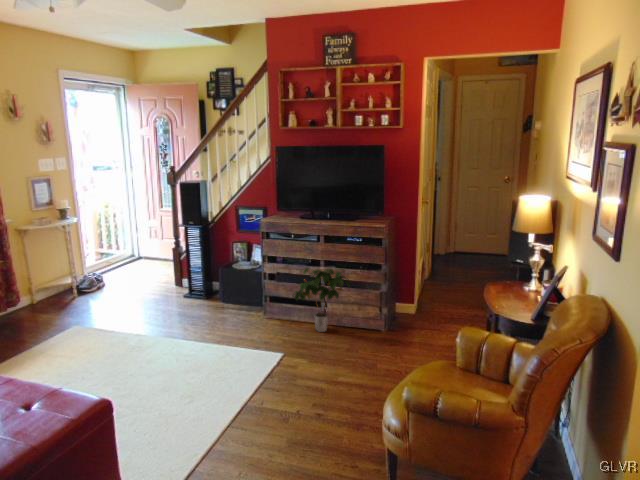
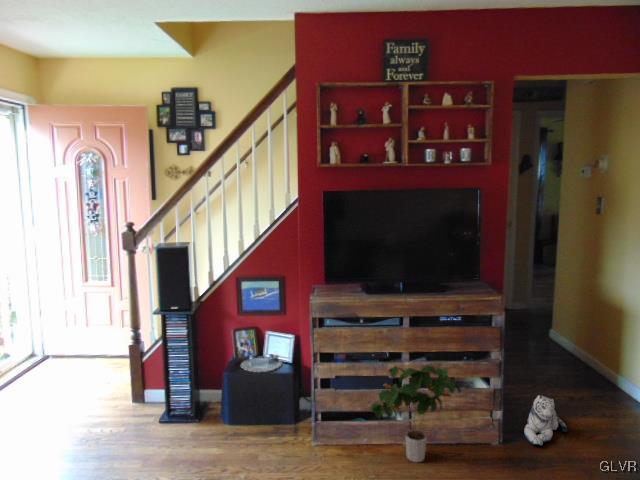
plush toy: none [406,301,446,334] -> present [524,395,567,445]

